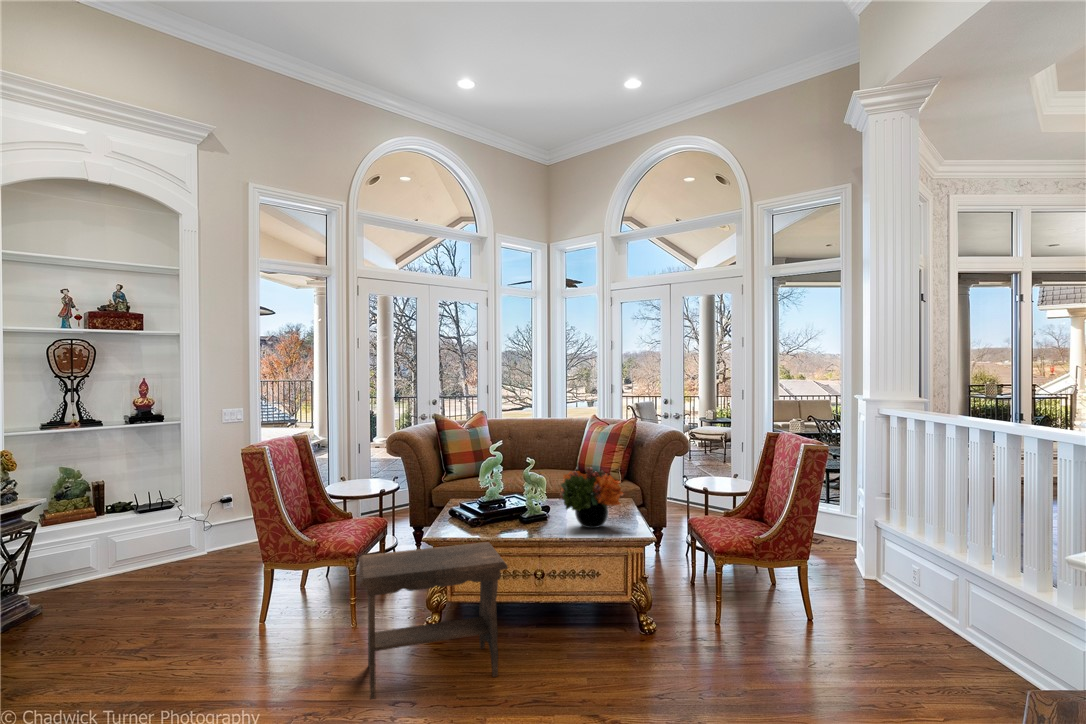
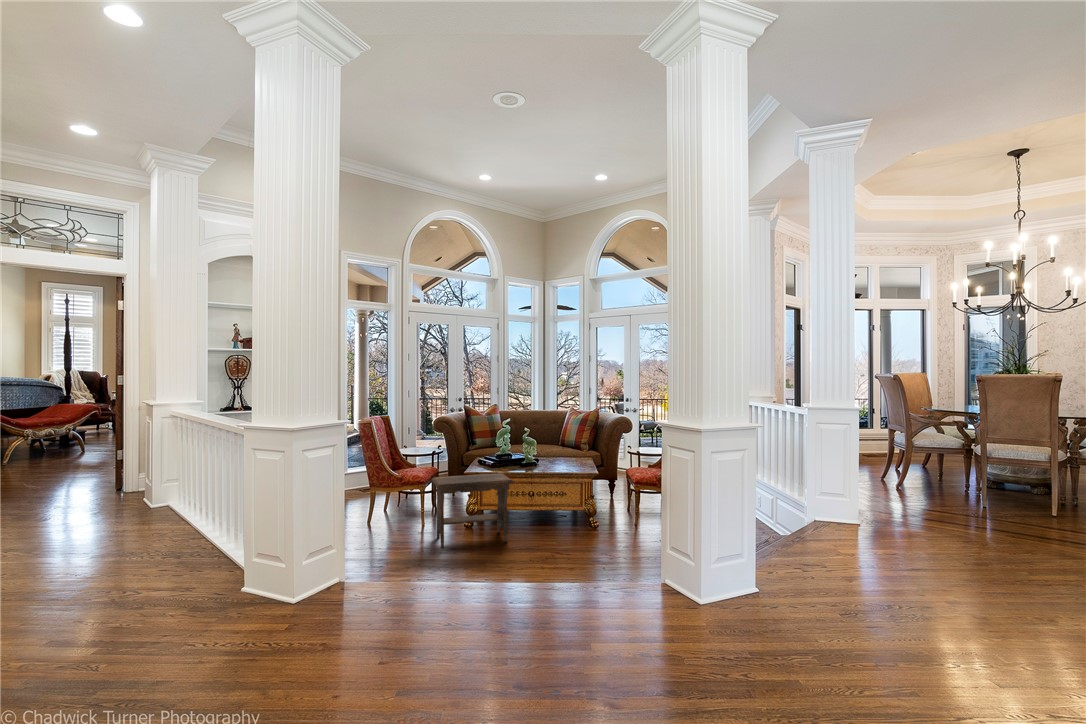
flower arrangement: present [560,468,623,528] -> none [544,434,582,469]

